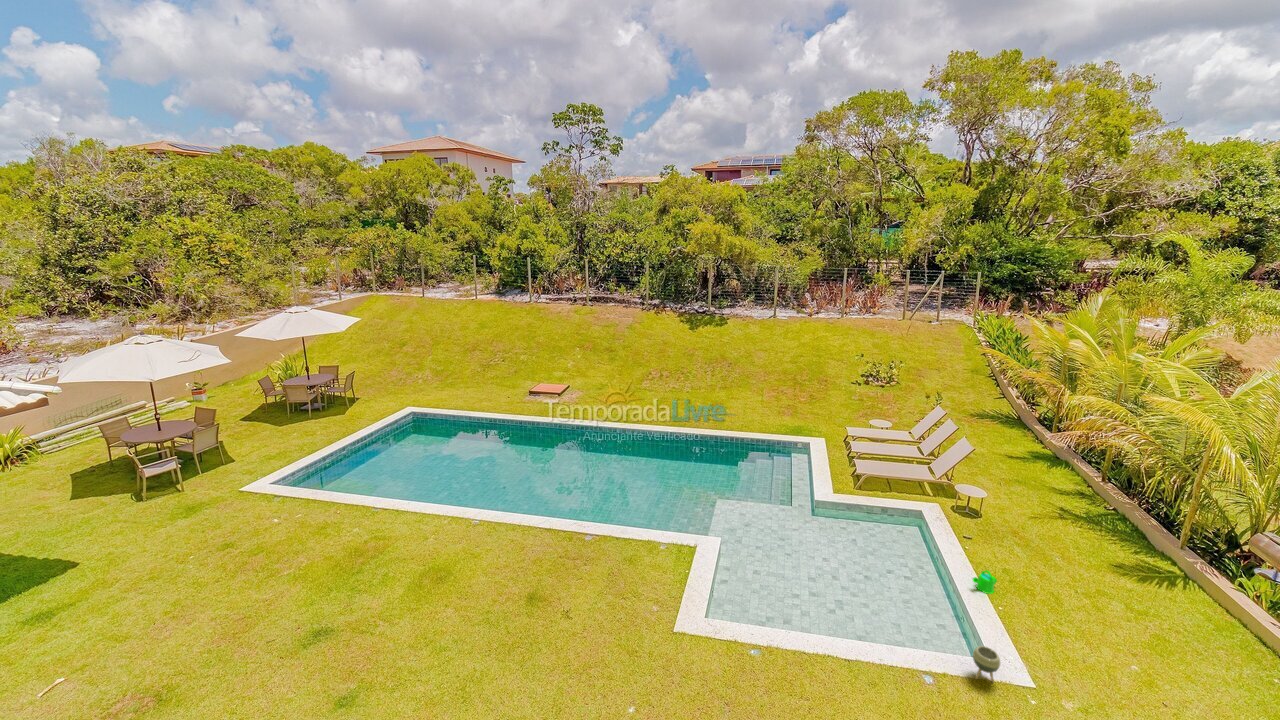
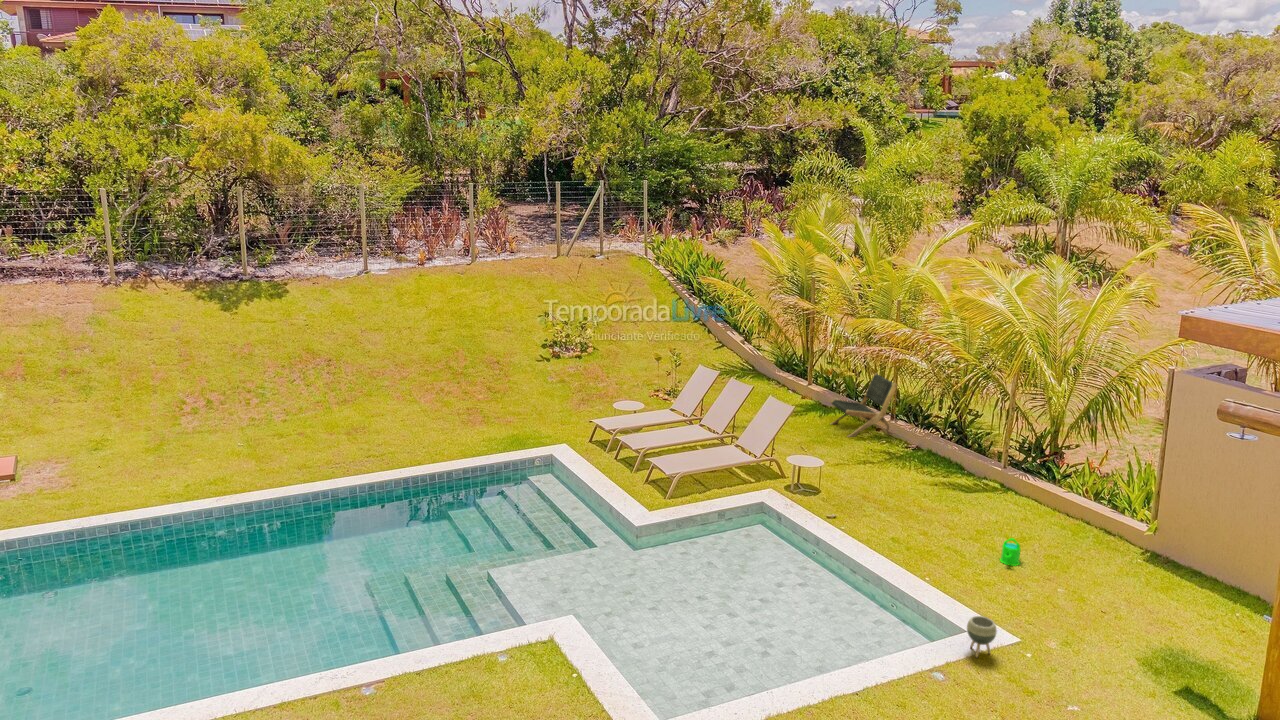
lounge chair: none [1052,446,1122,501] -> present [831,373,897,437]
watering can: present [973,570,997,594] -> present [1000,538,1021,566]

